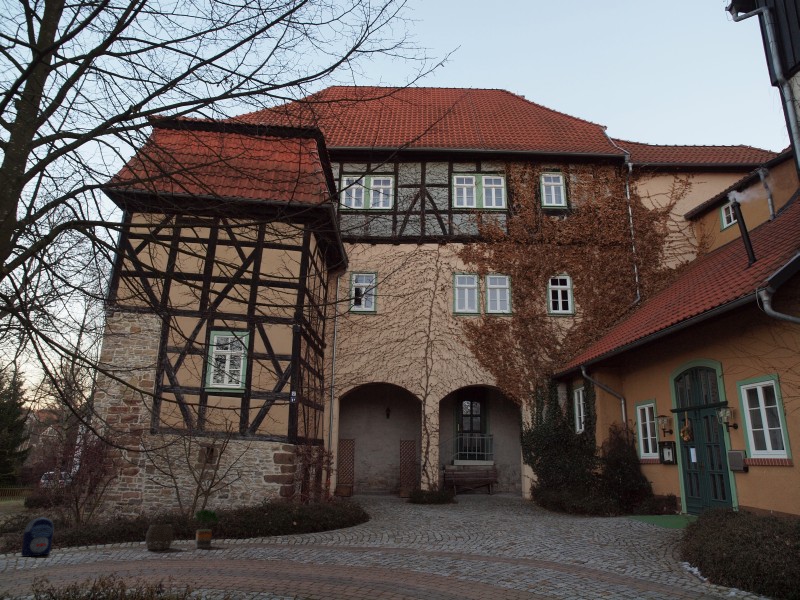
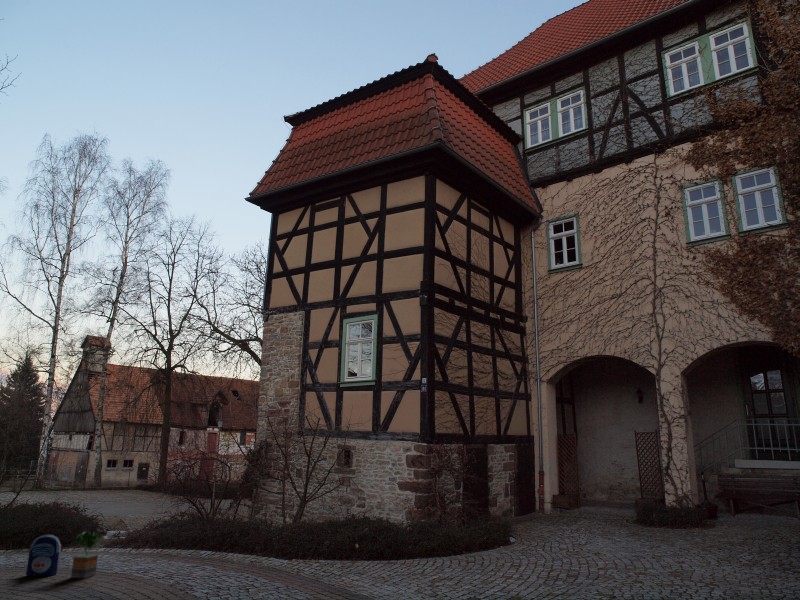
potted tree: present [195,510,218,548] -> present [71,531,104,578]
woven basket: present [146,524,173,550] -> none [132,550,165,582]

